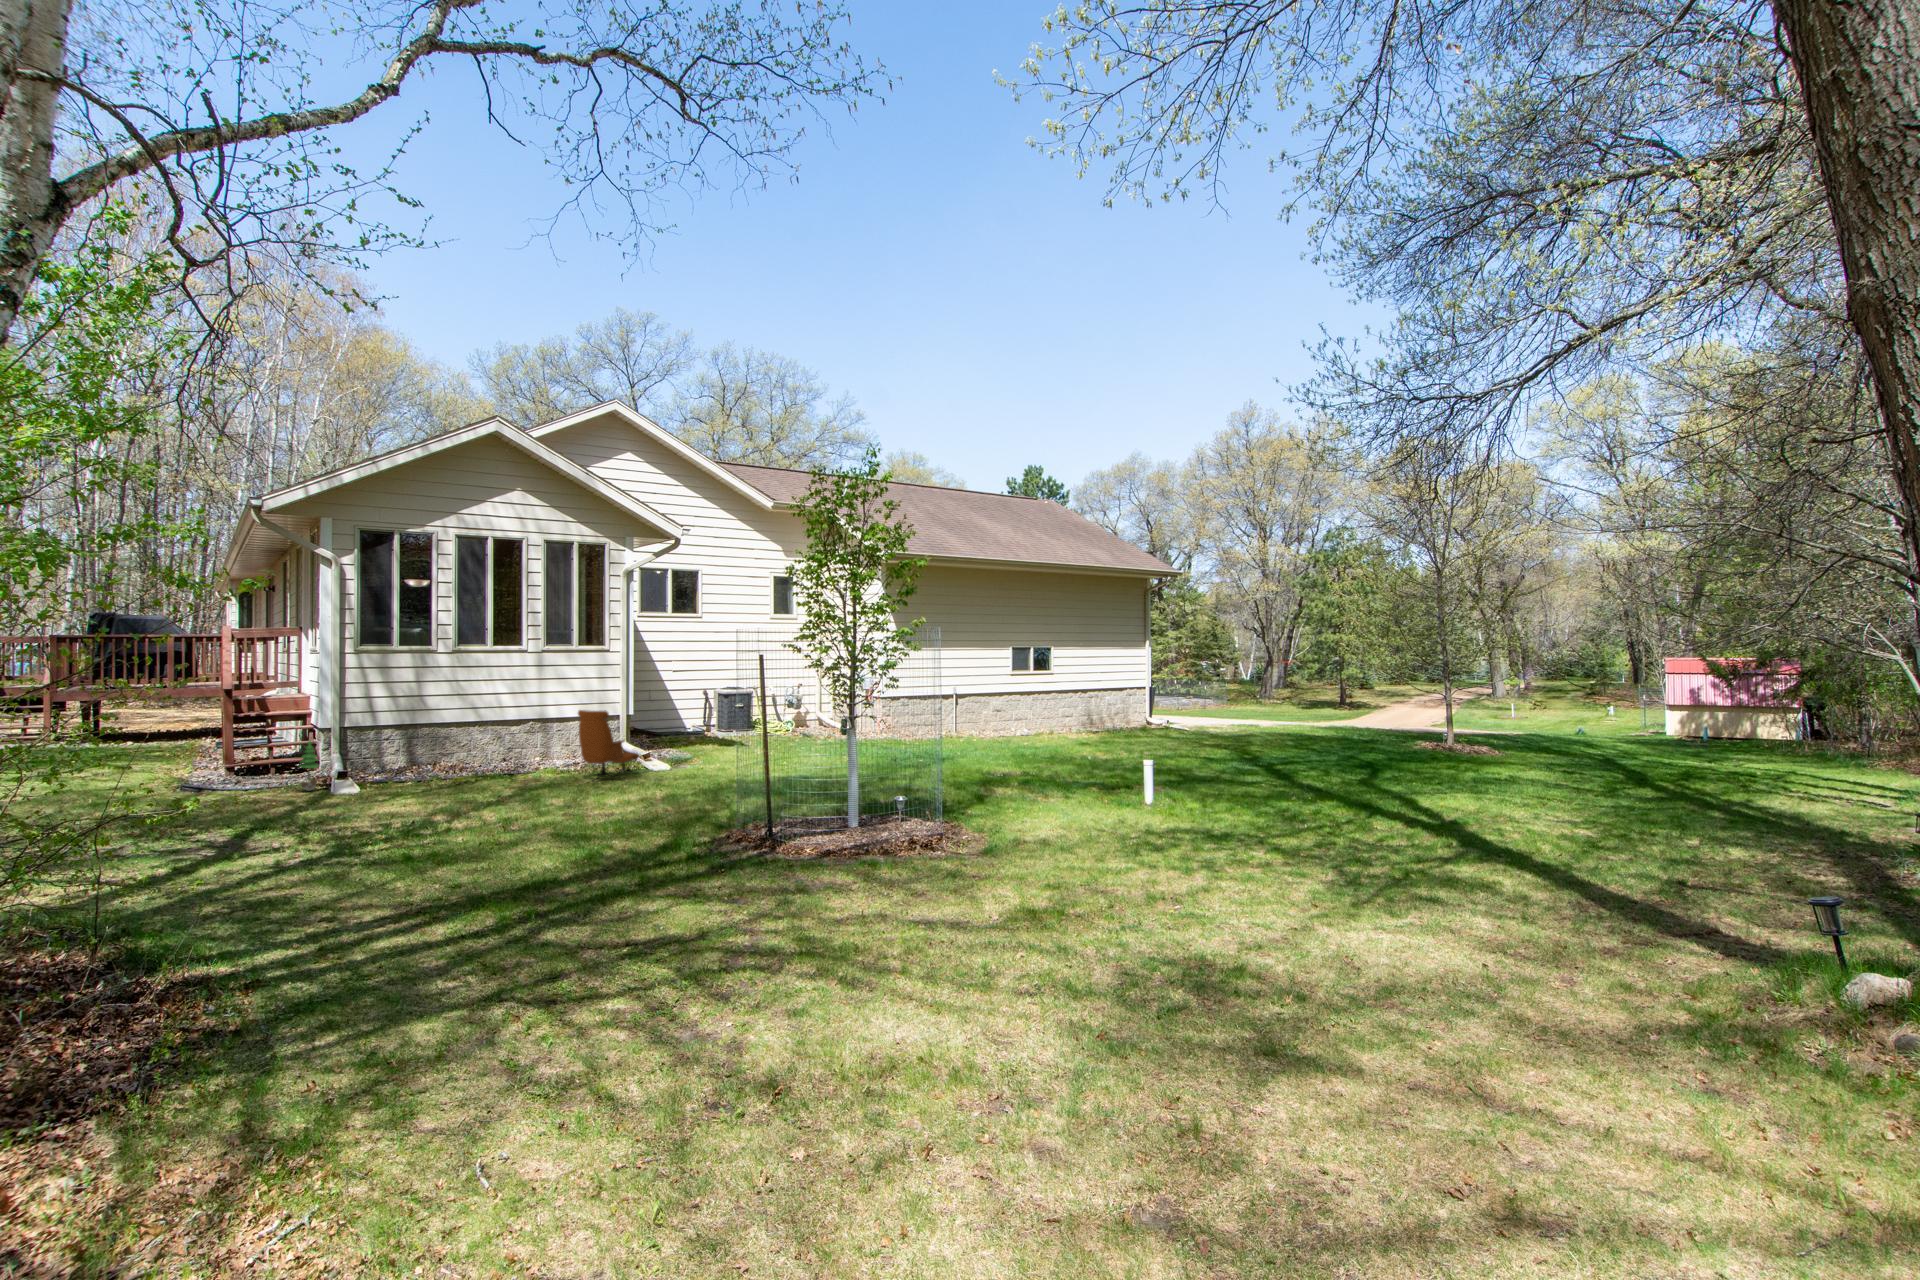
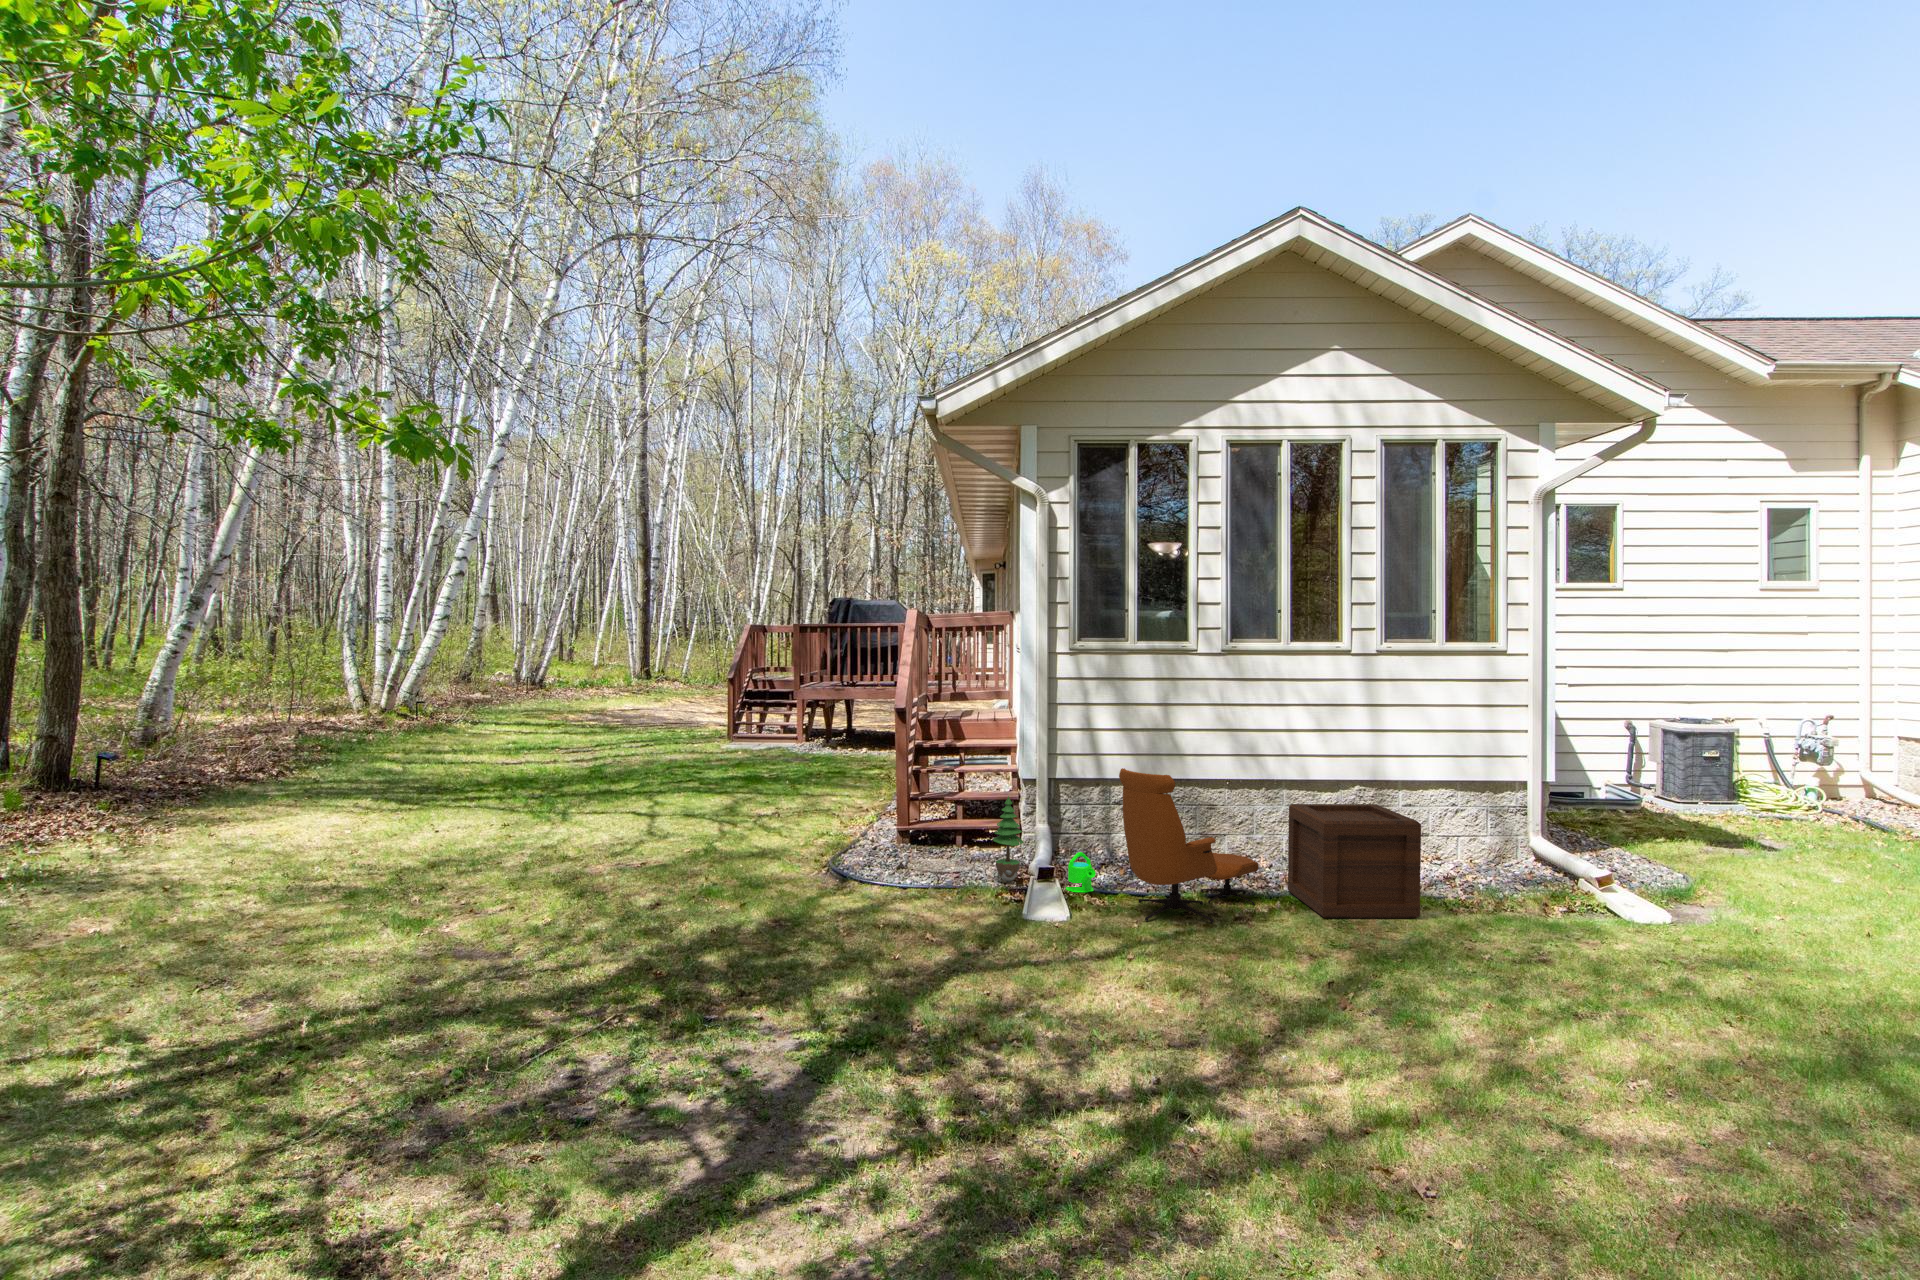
lounge chair: present [578,710,639,779] -> present [1119,768,1259,923]
wooden crate: none [492,730,558,787] -> present [1288,804,1421,918]
watering can: none [351,768,371,791] -> present [1066,852,1096,893]

